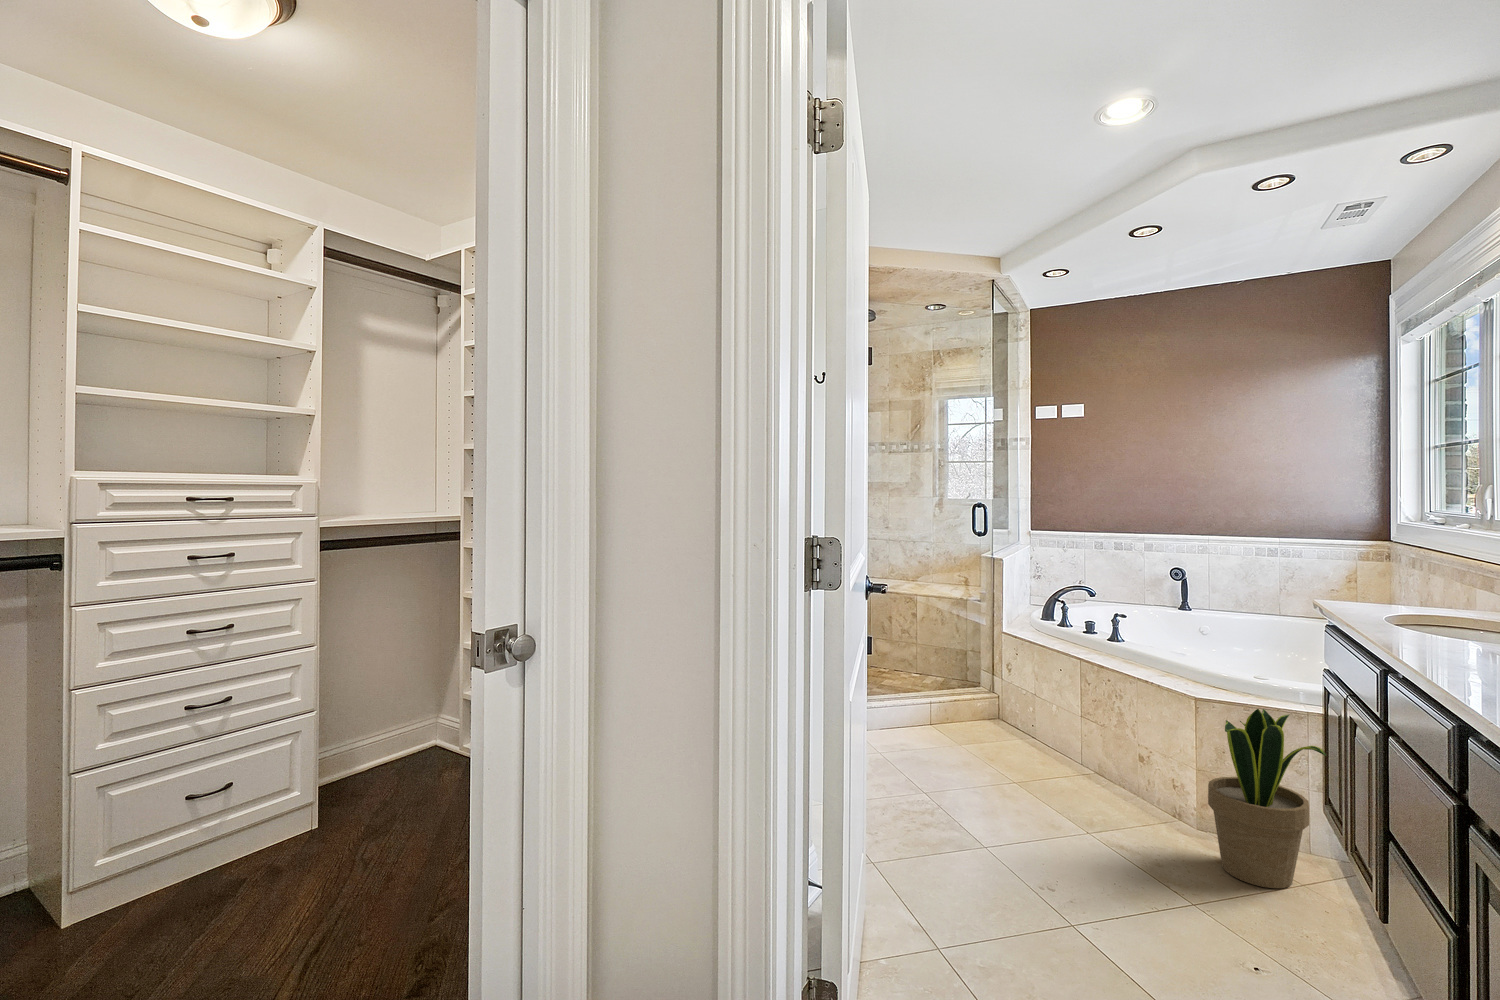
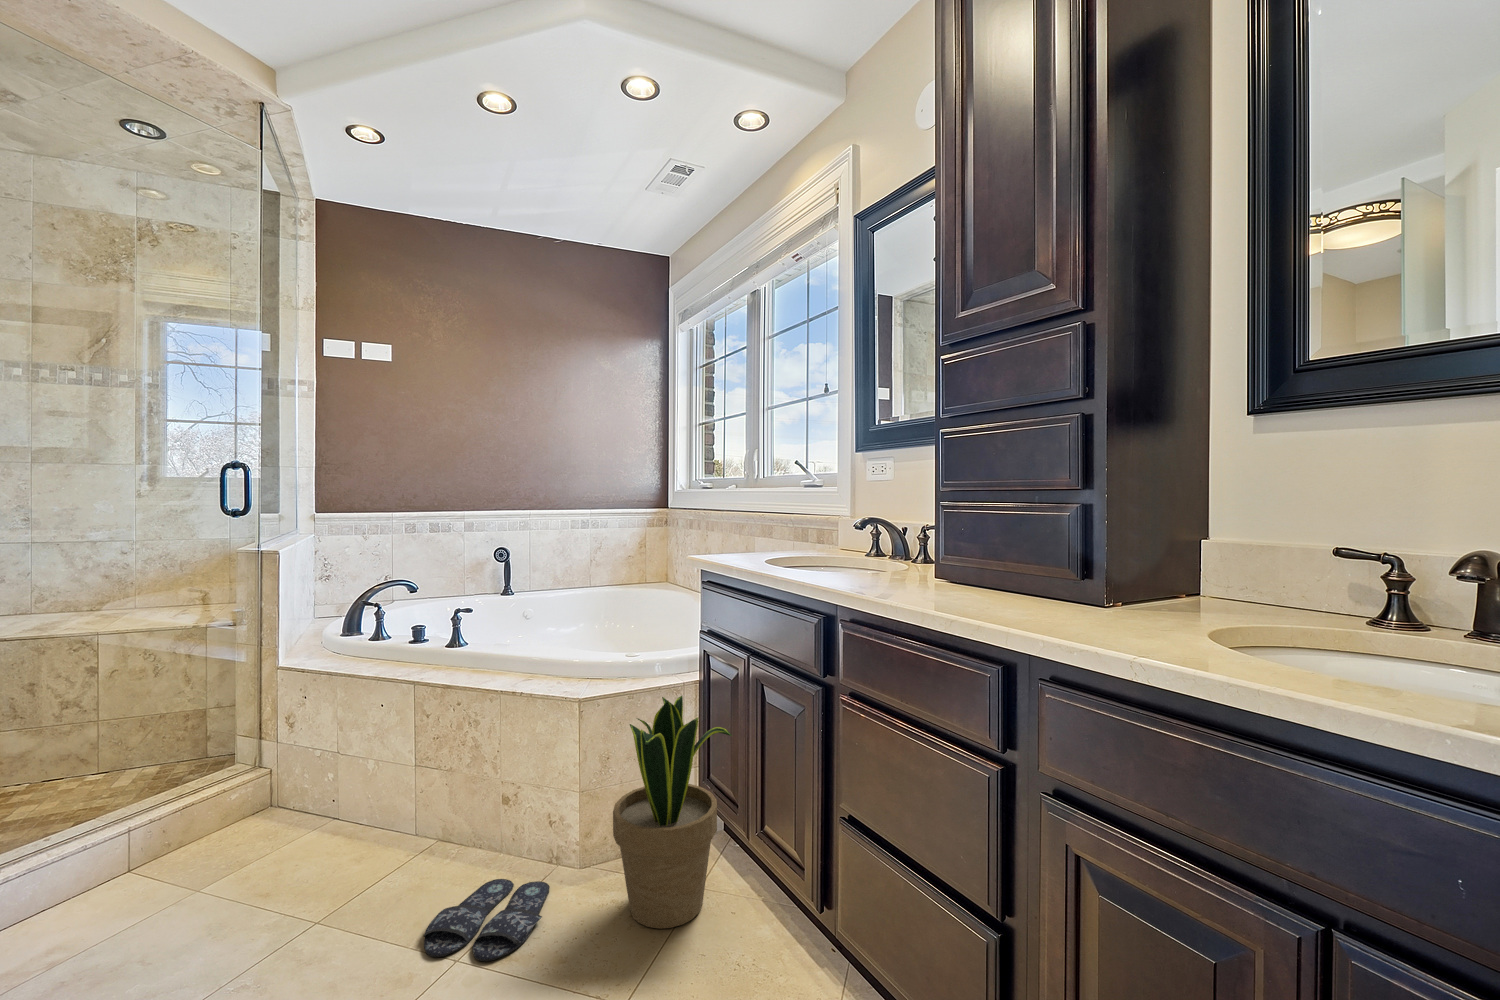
slippers: none [1071,807,1165,844] -> present [424,879,550,961]

